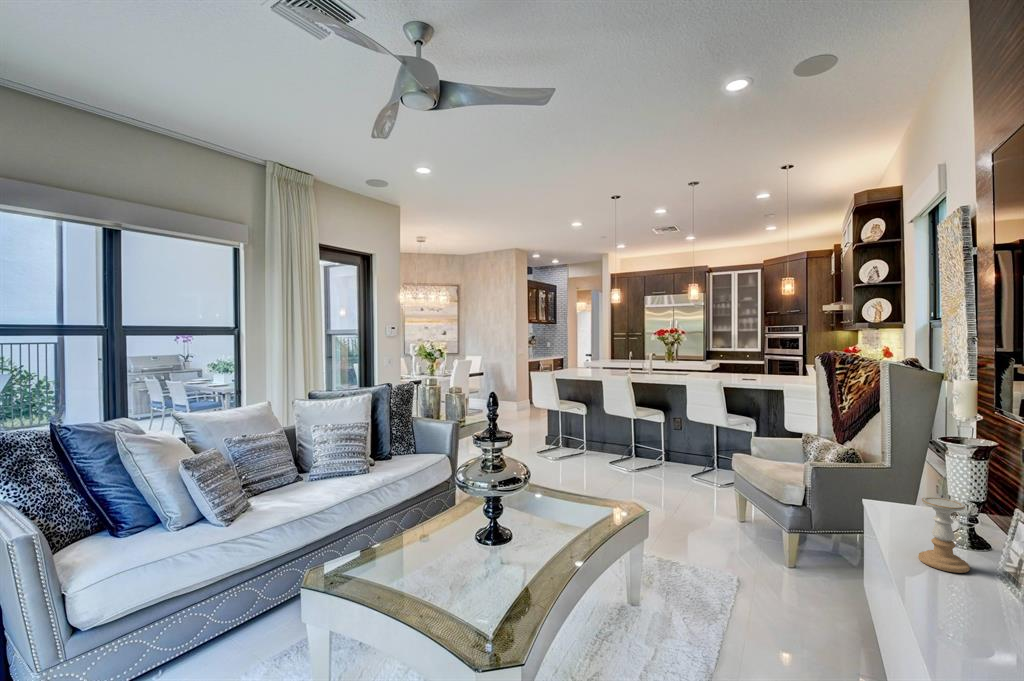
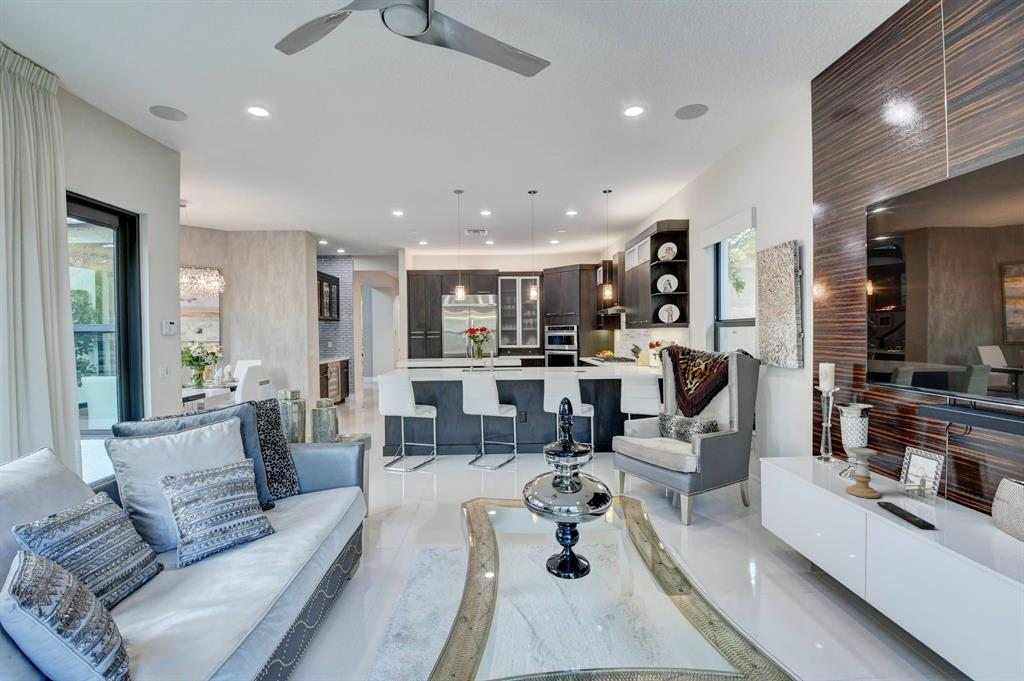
remote control: none [935,574,967,620] -> present [877,502,935,529]

